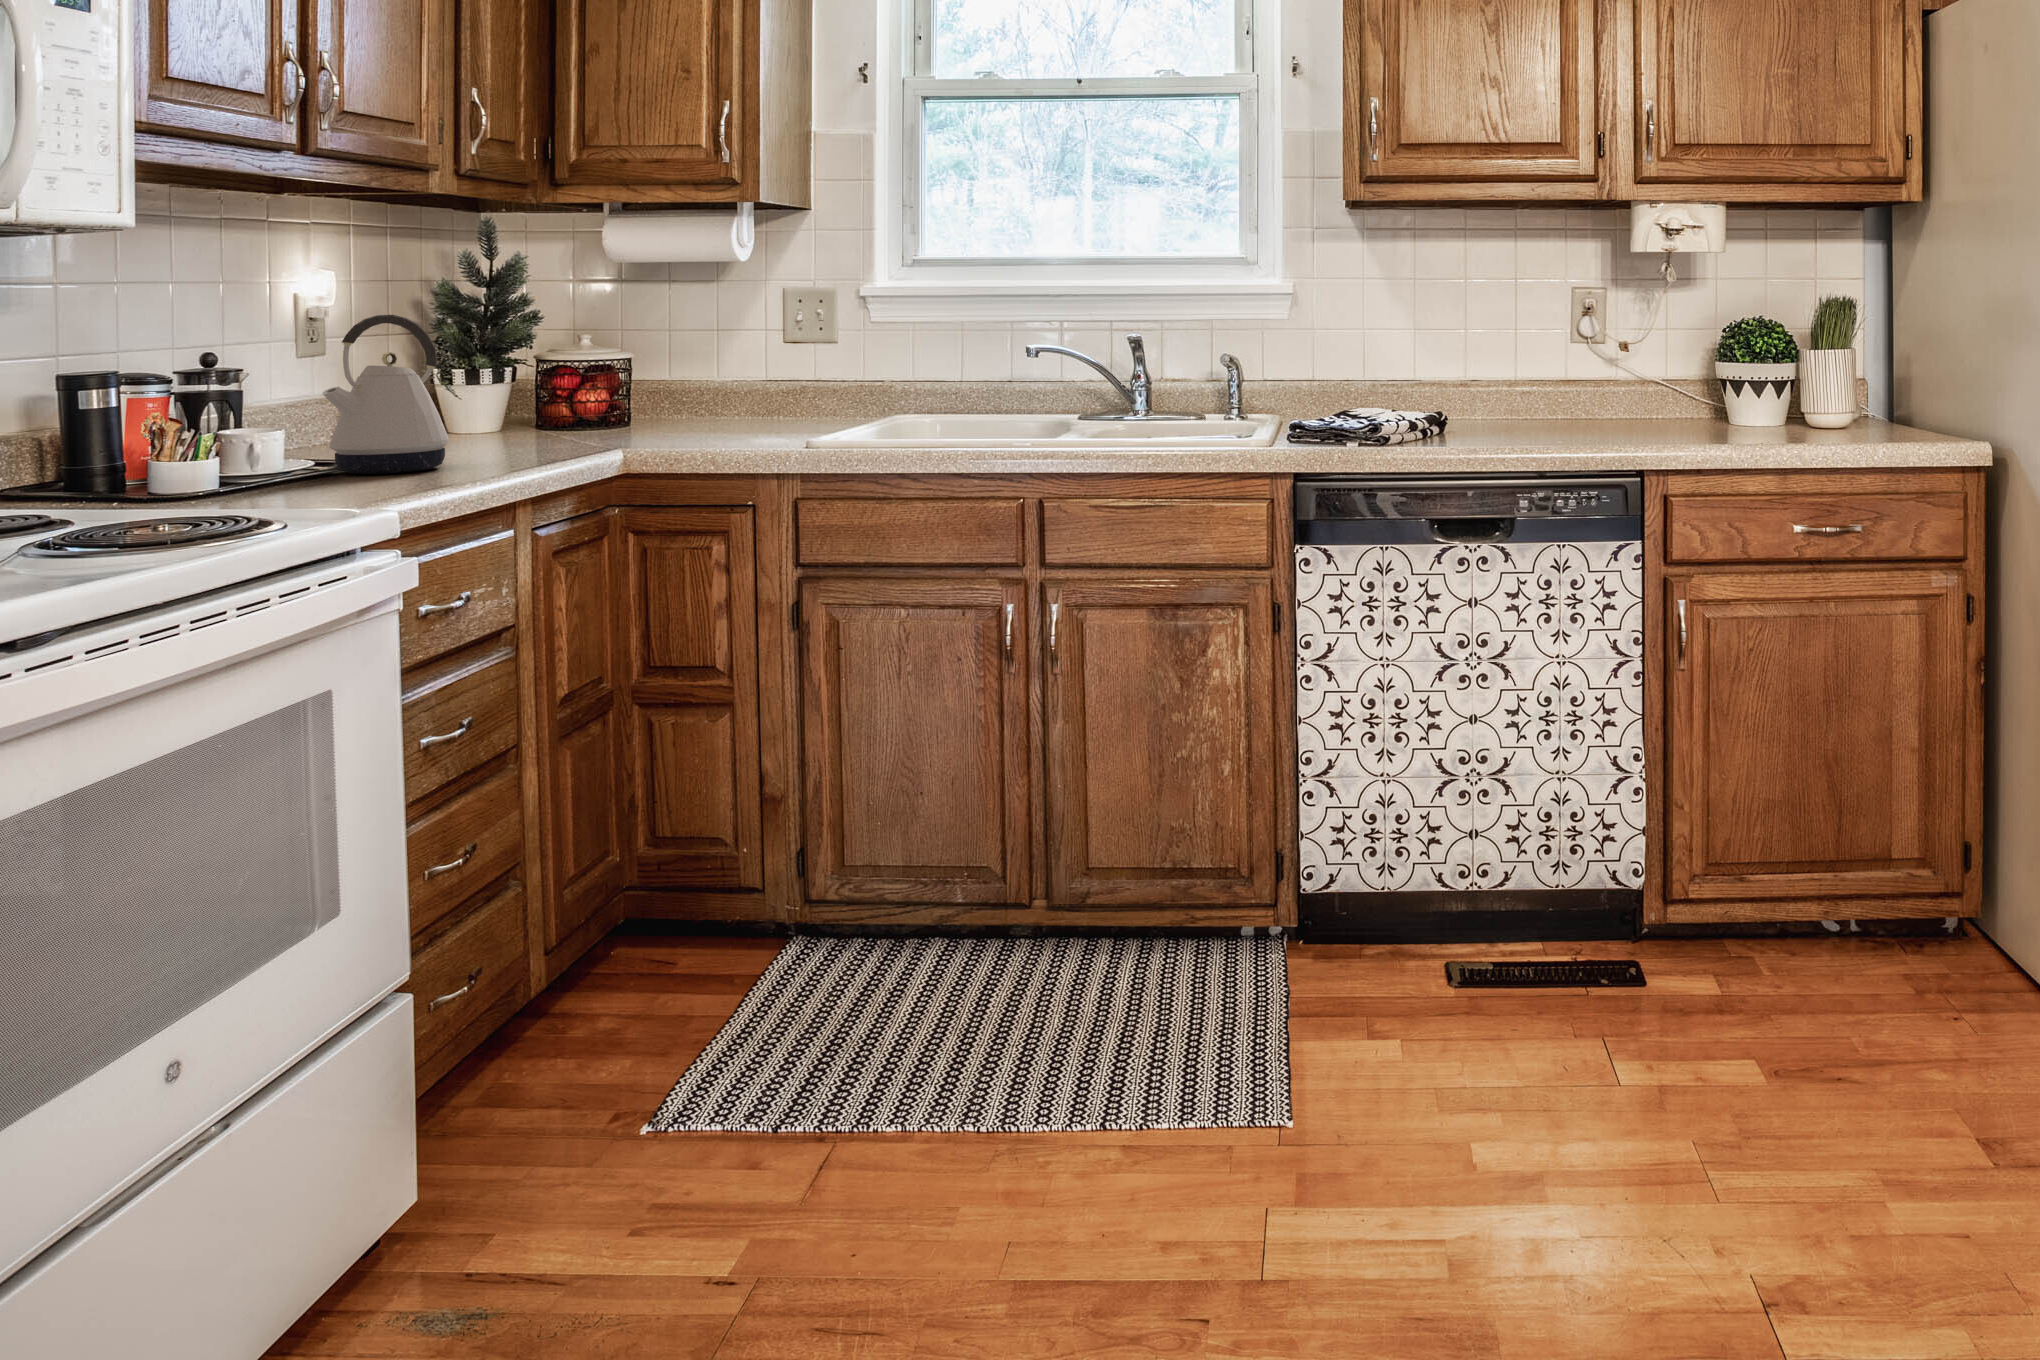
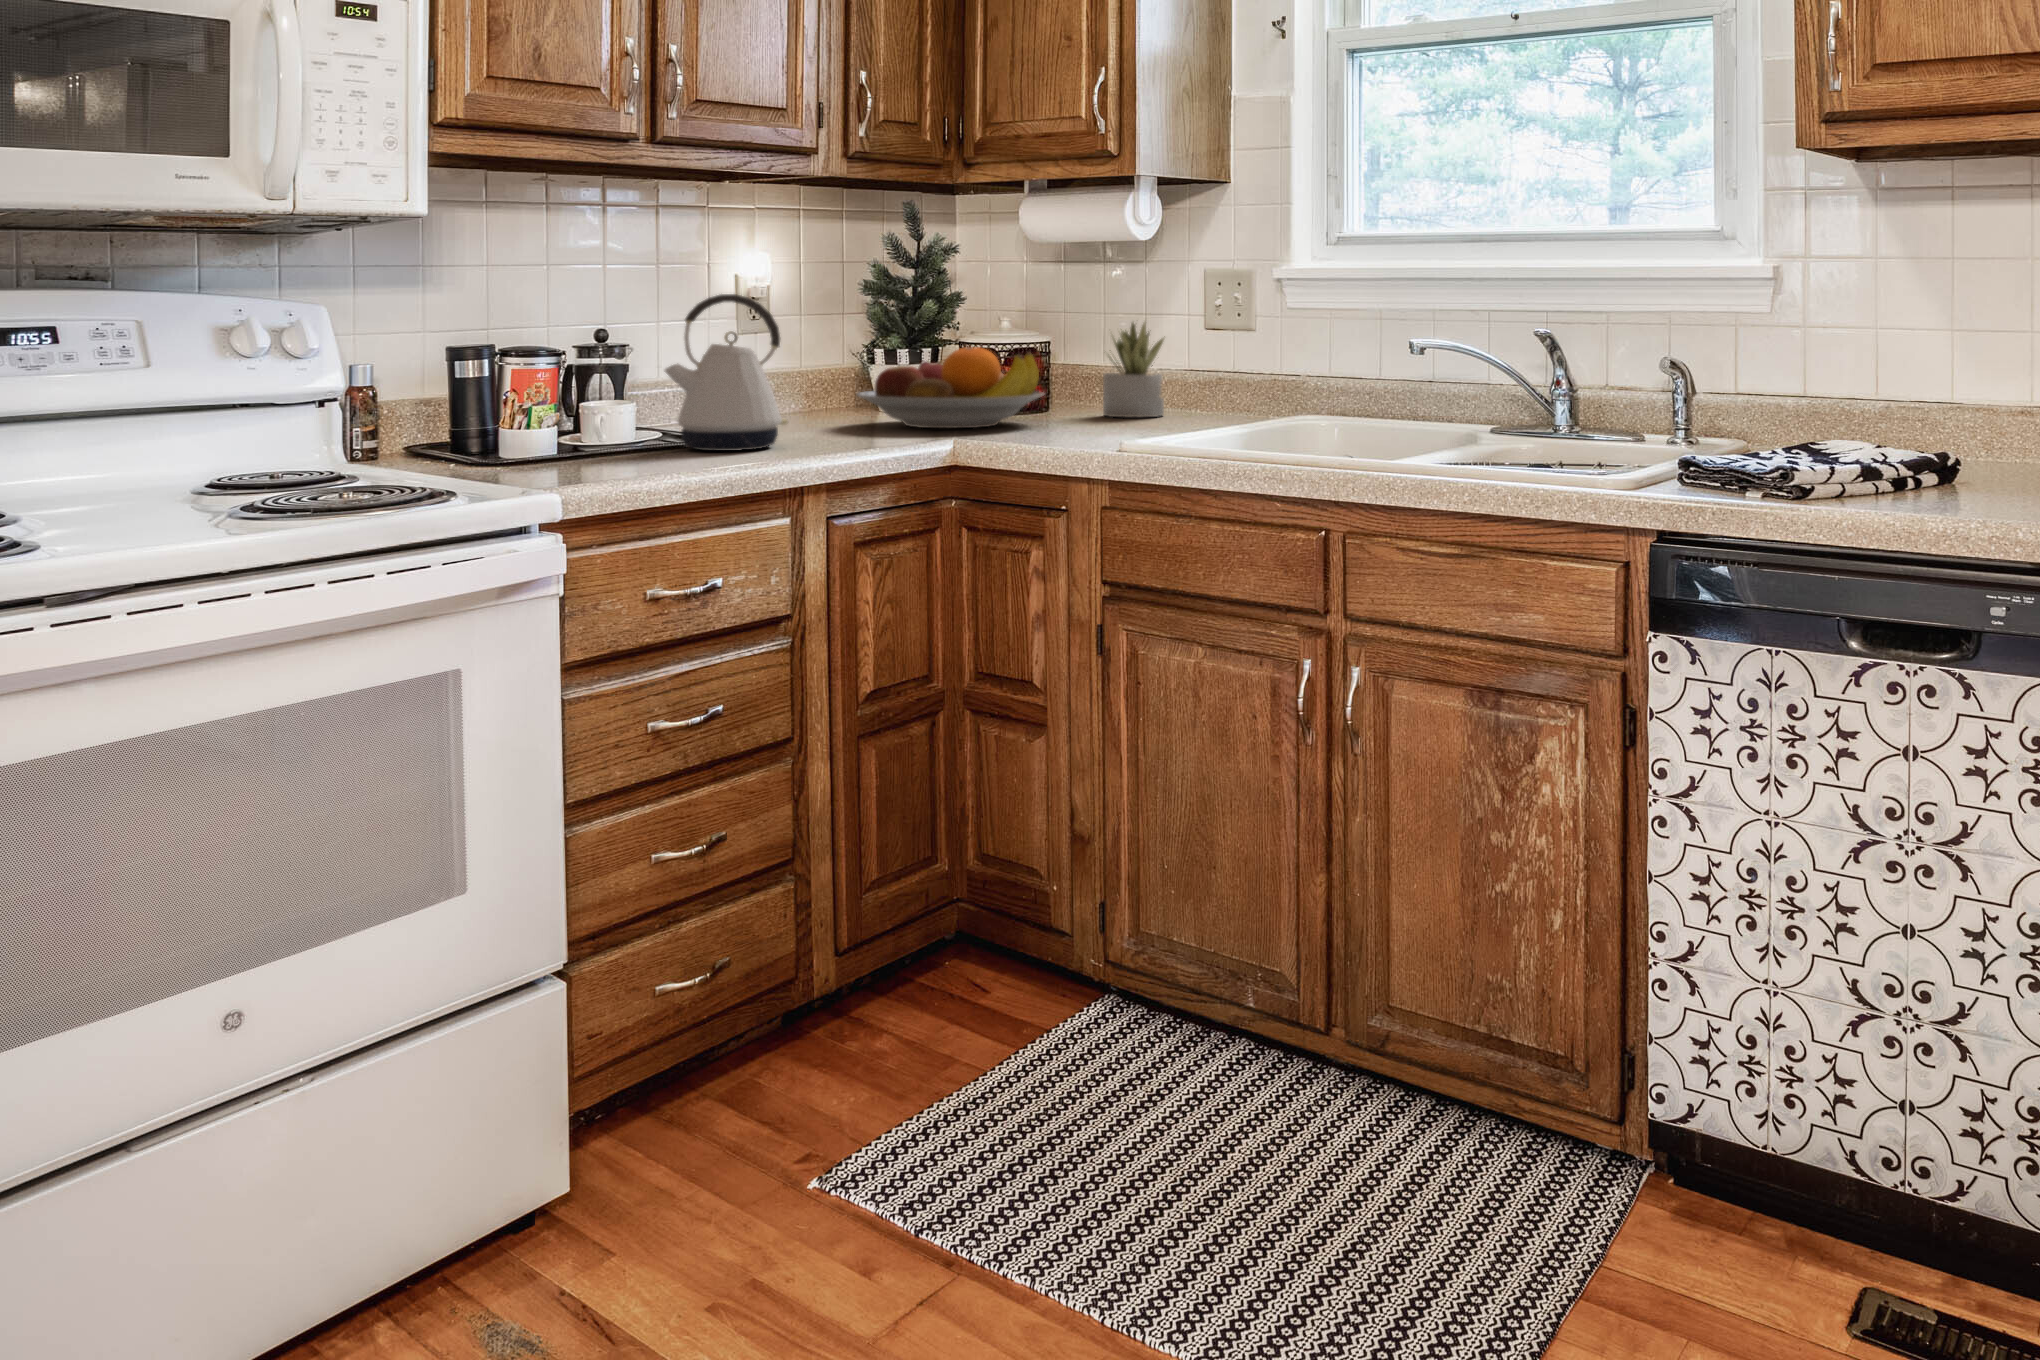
succulent plant: none [692,332,759,425] -> present [1103,322,1165,417]
fruit bowl: none [460,363,665,443] -> present [857,347,1044,428]

